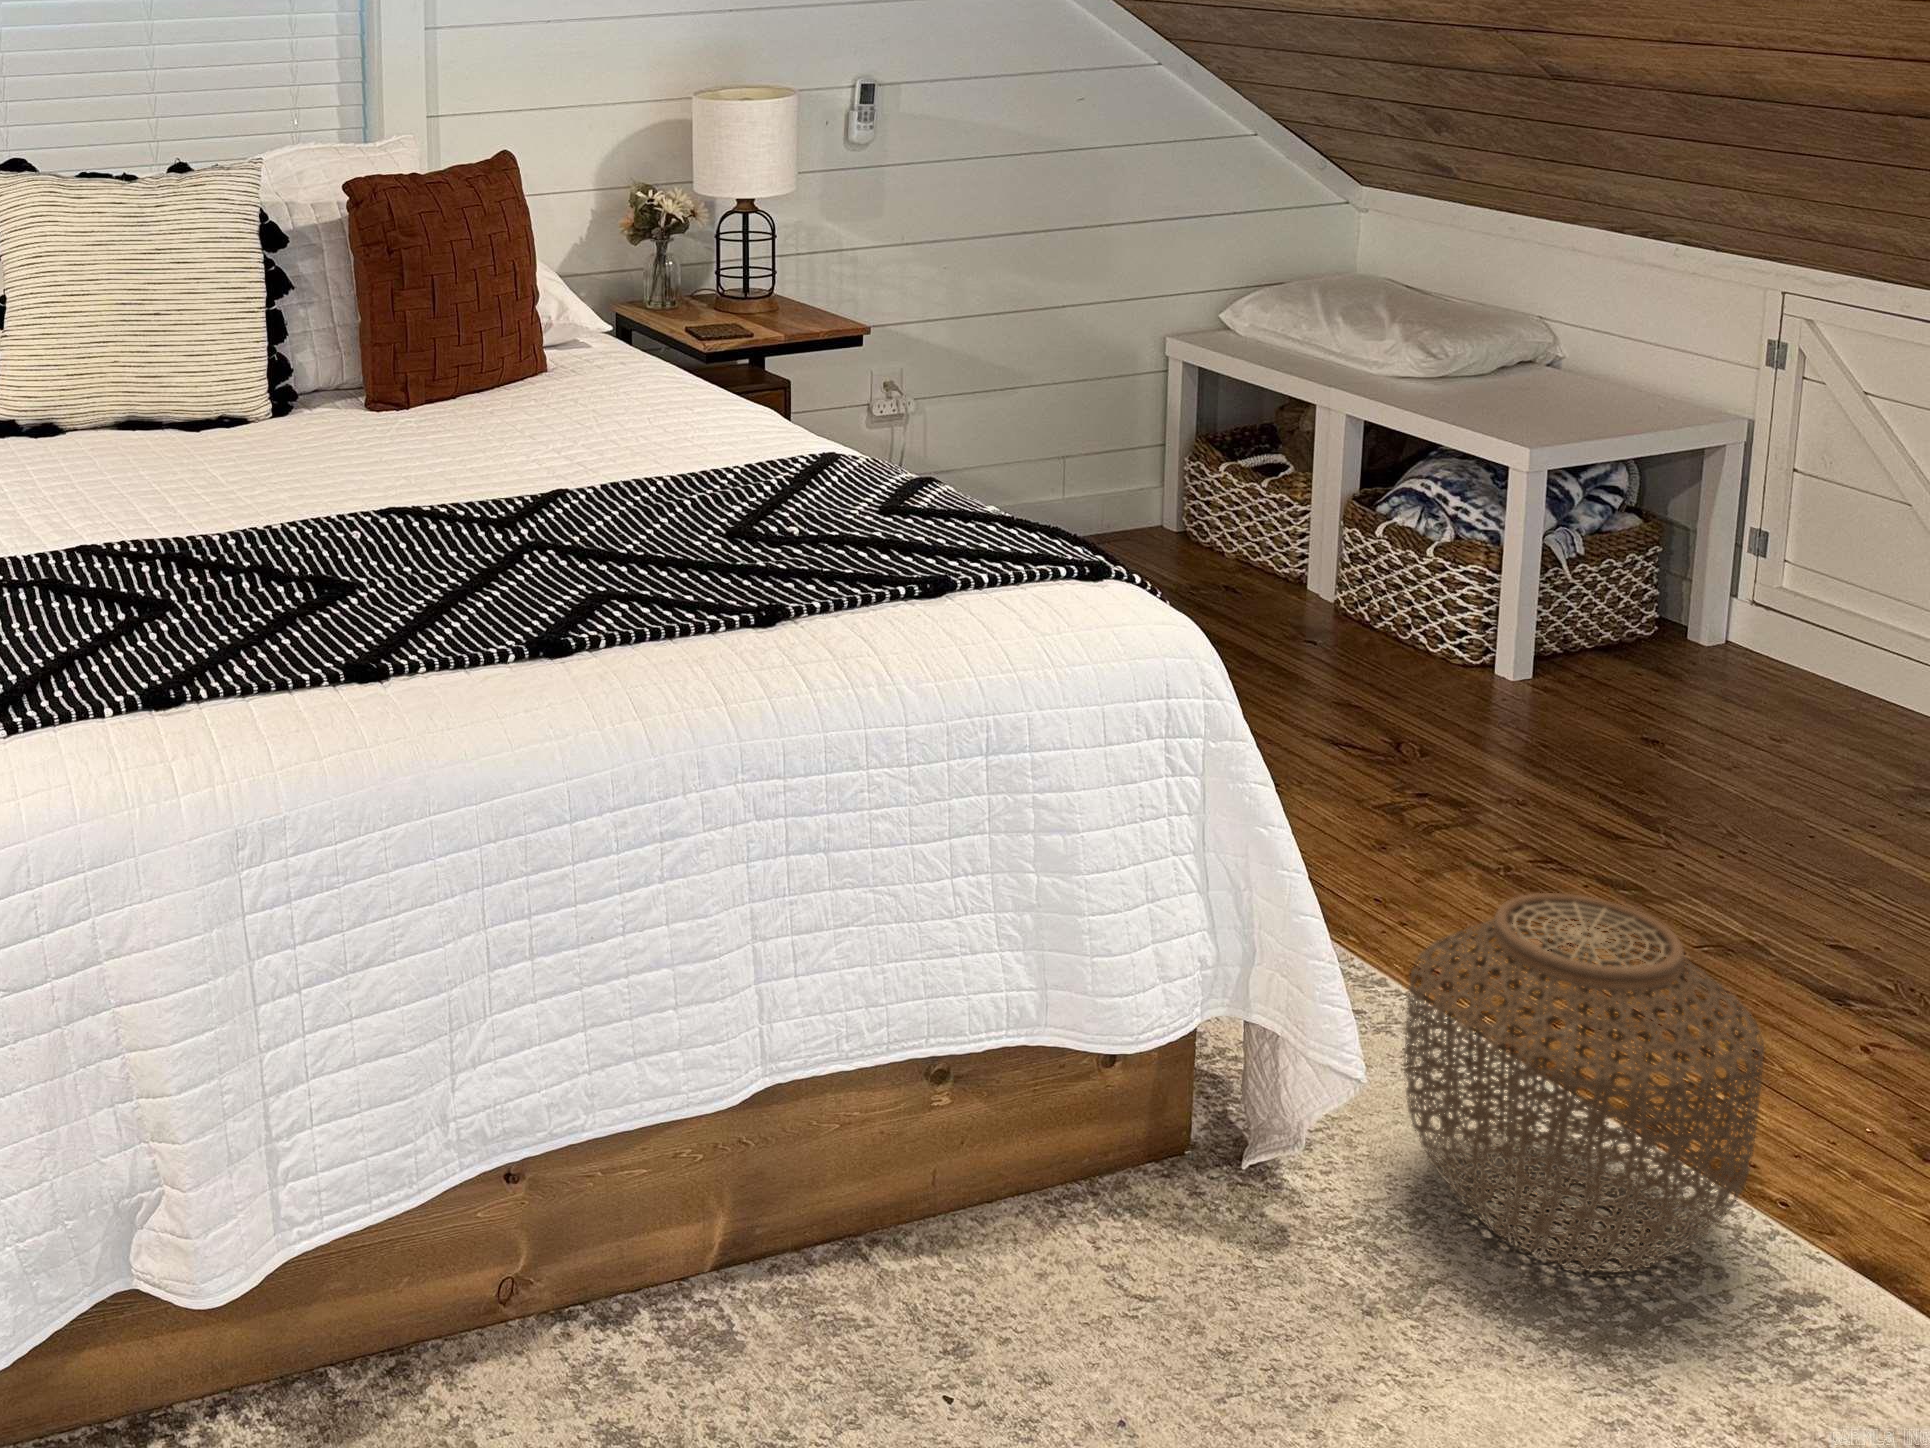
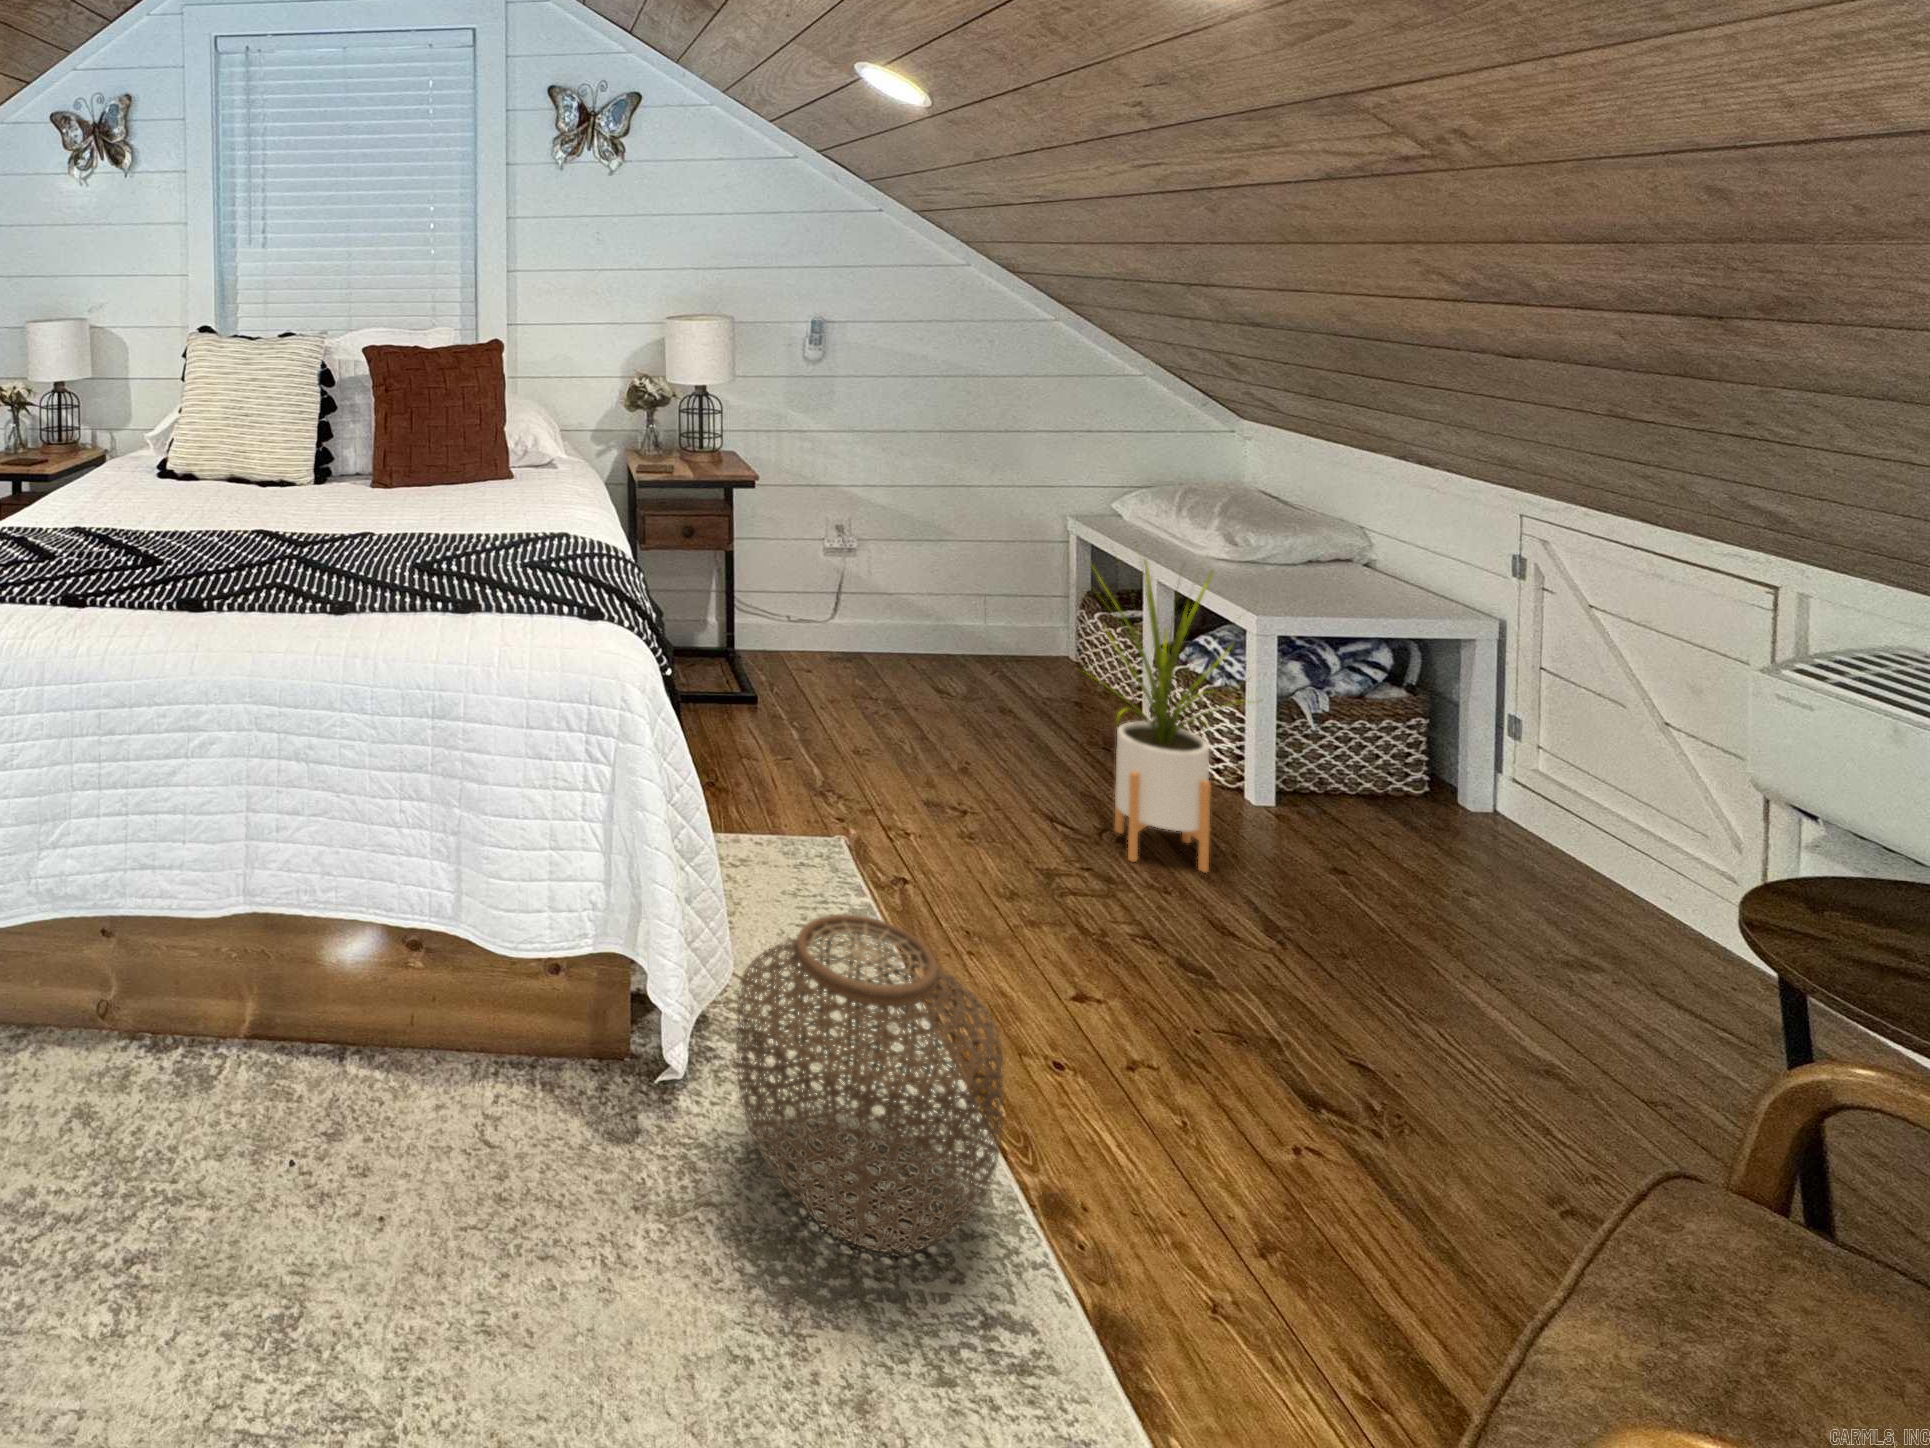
house plant: none [1381,370,1627,775] -> present [1083,560,1263,872]

